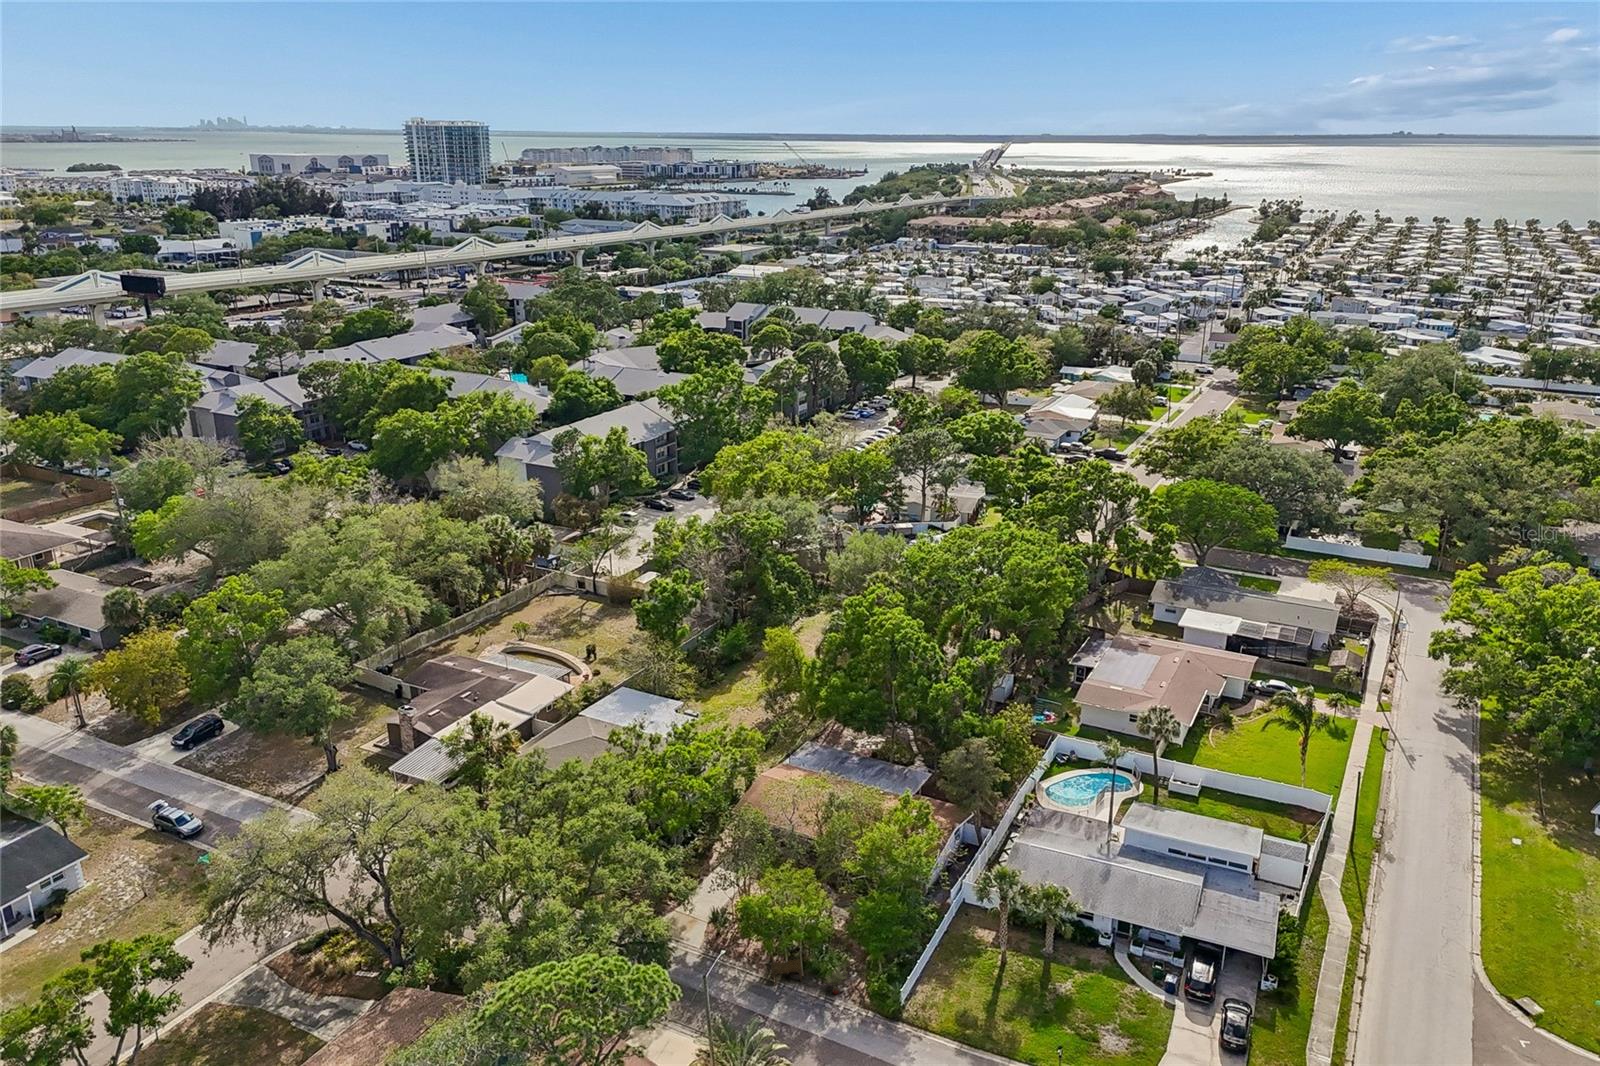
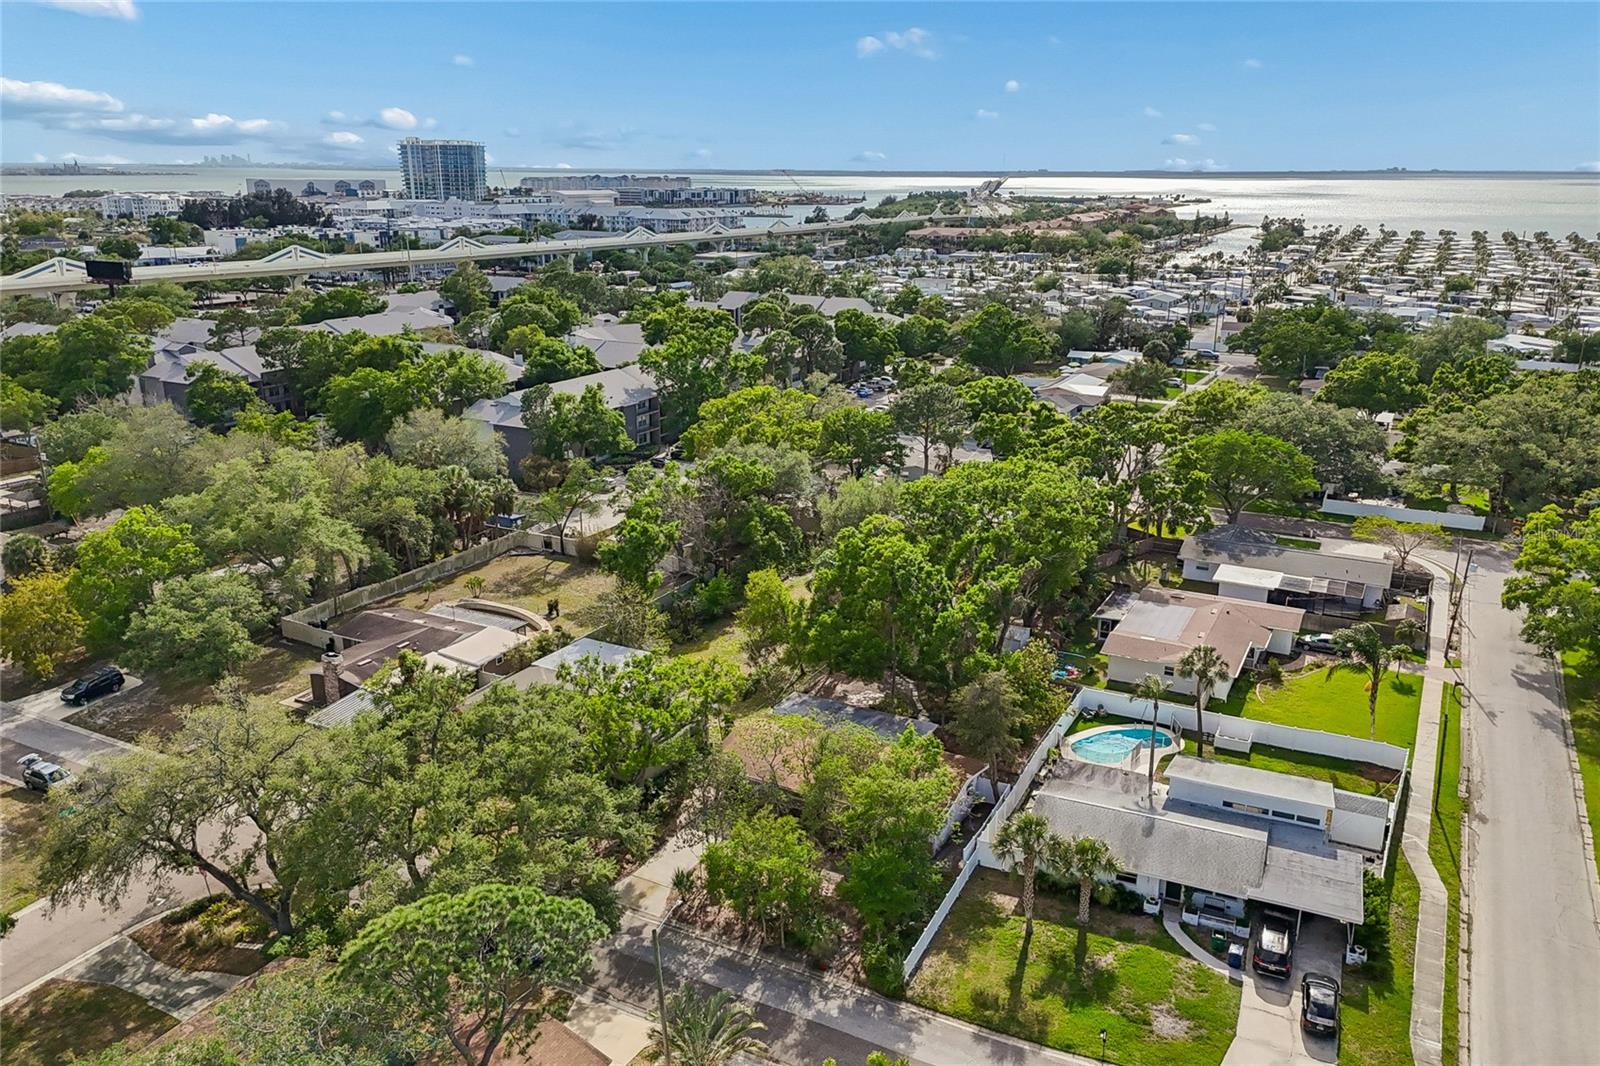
bench: present [771,959,802,985] -> none [745,927,783,960]

